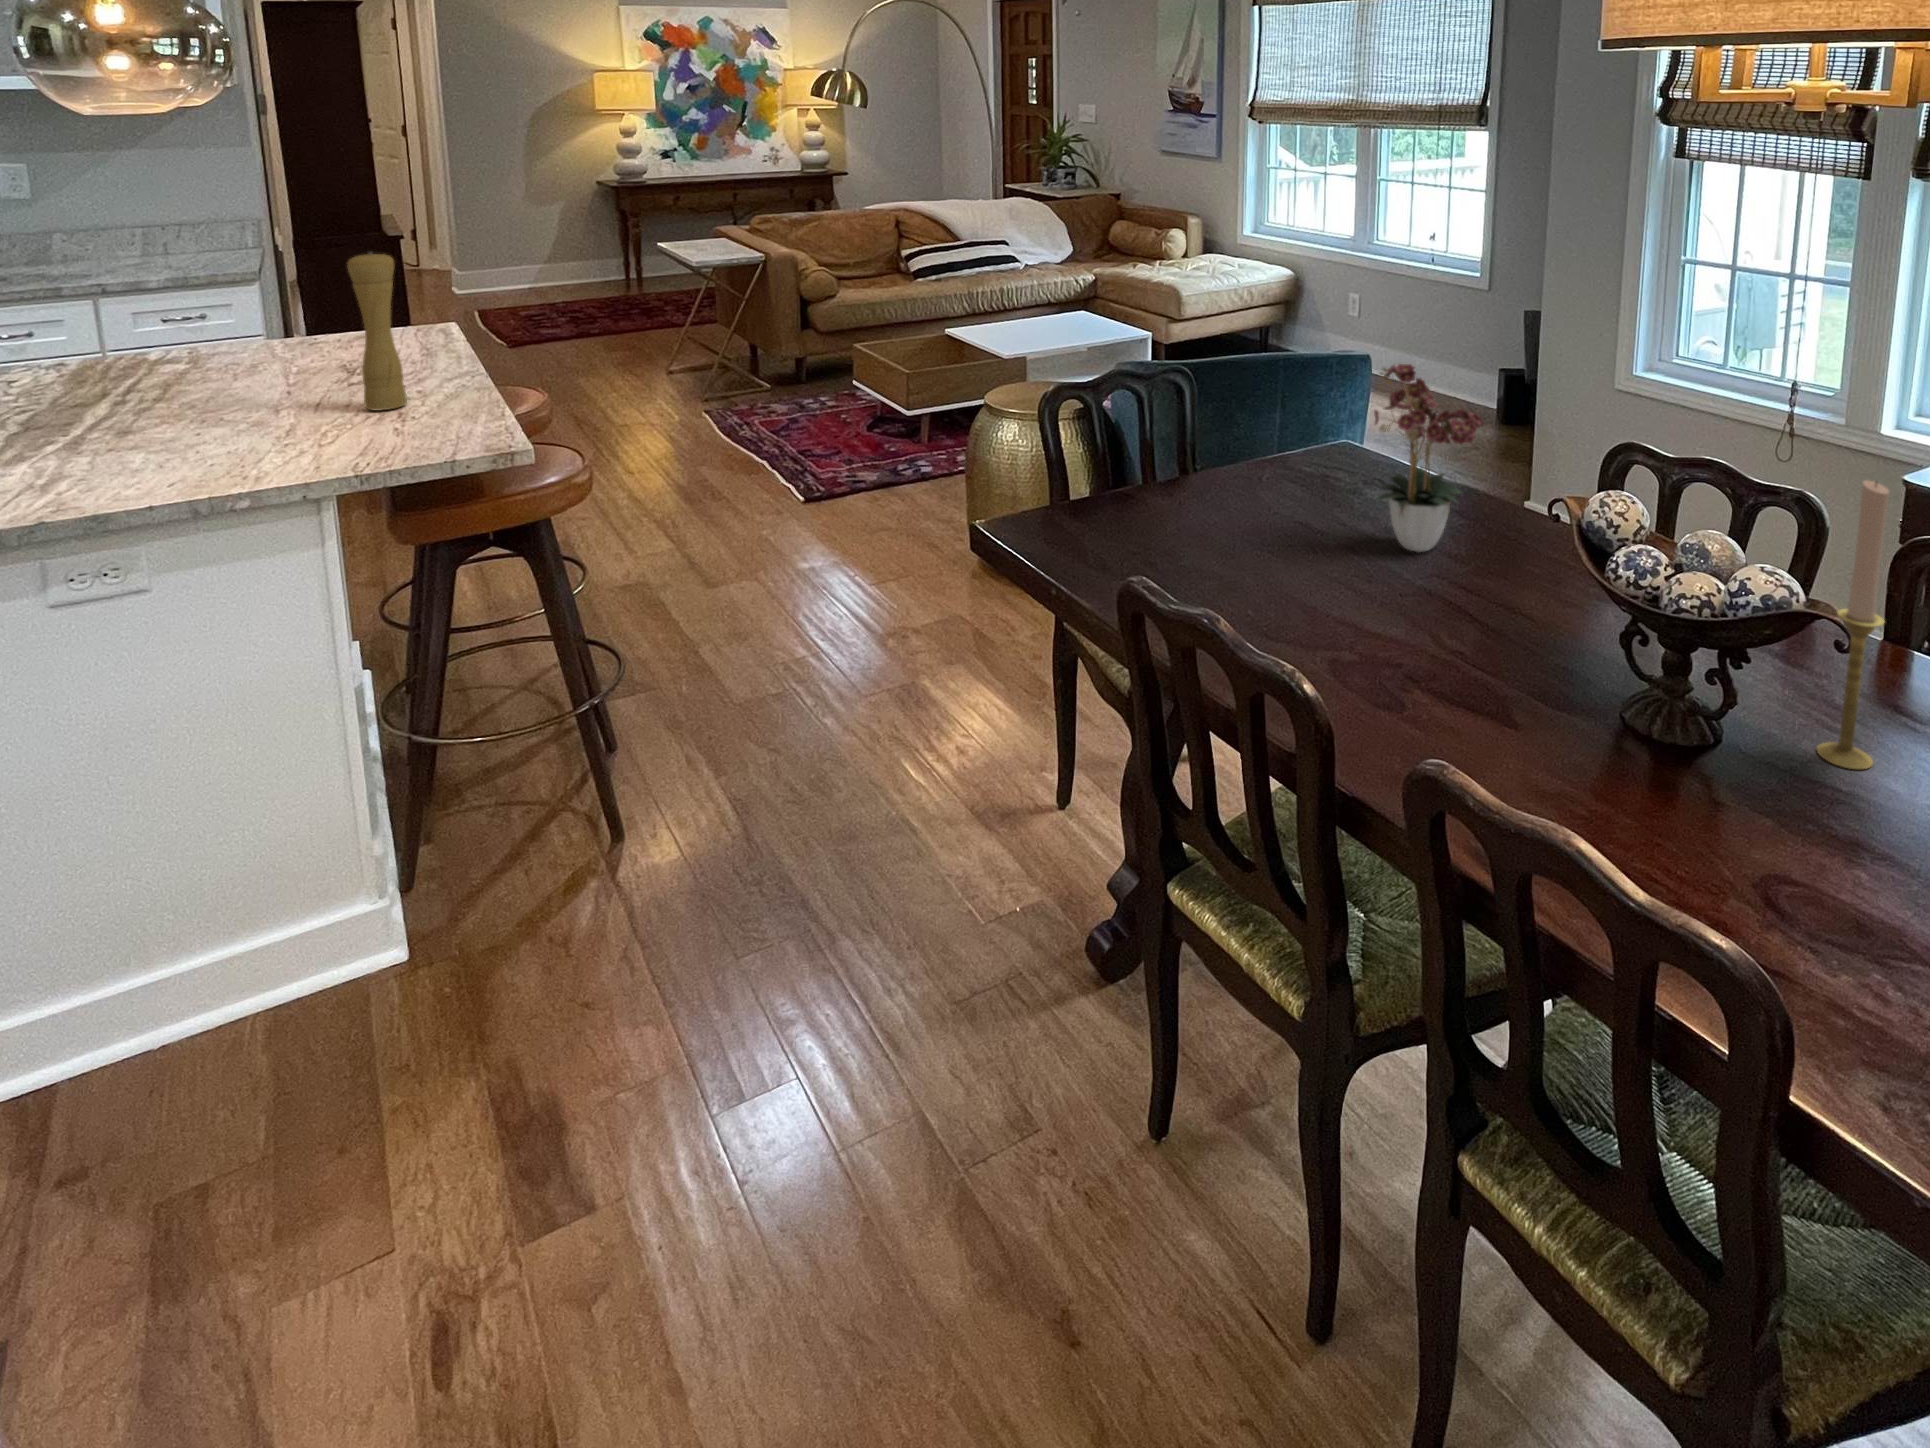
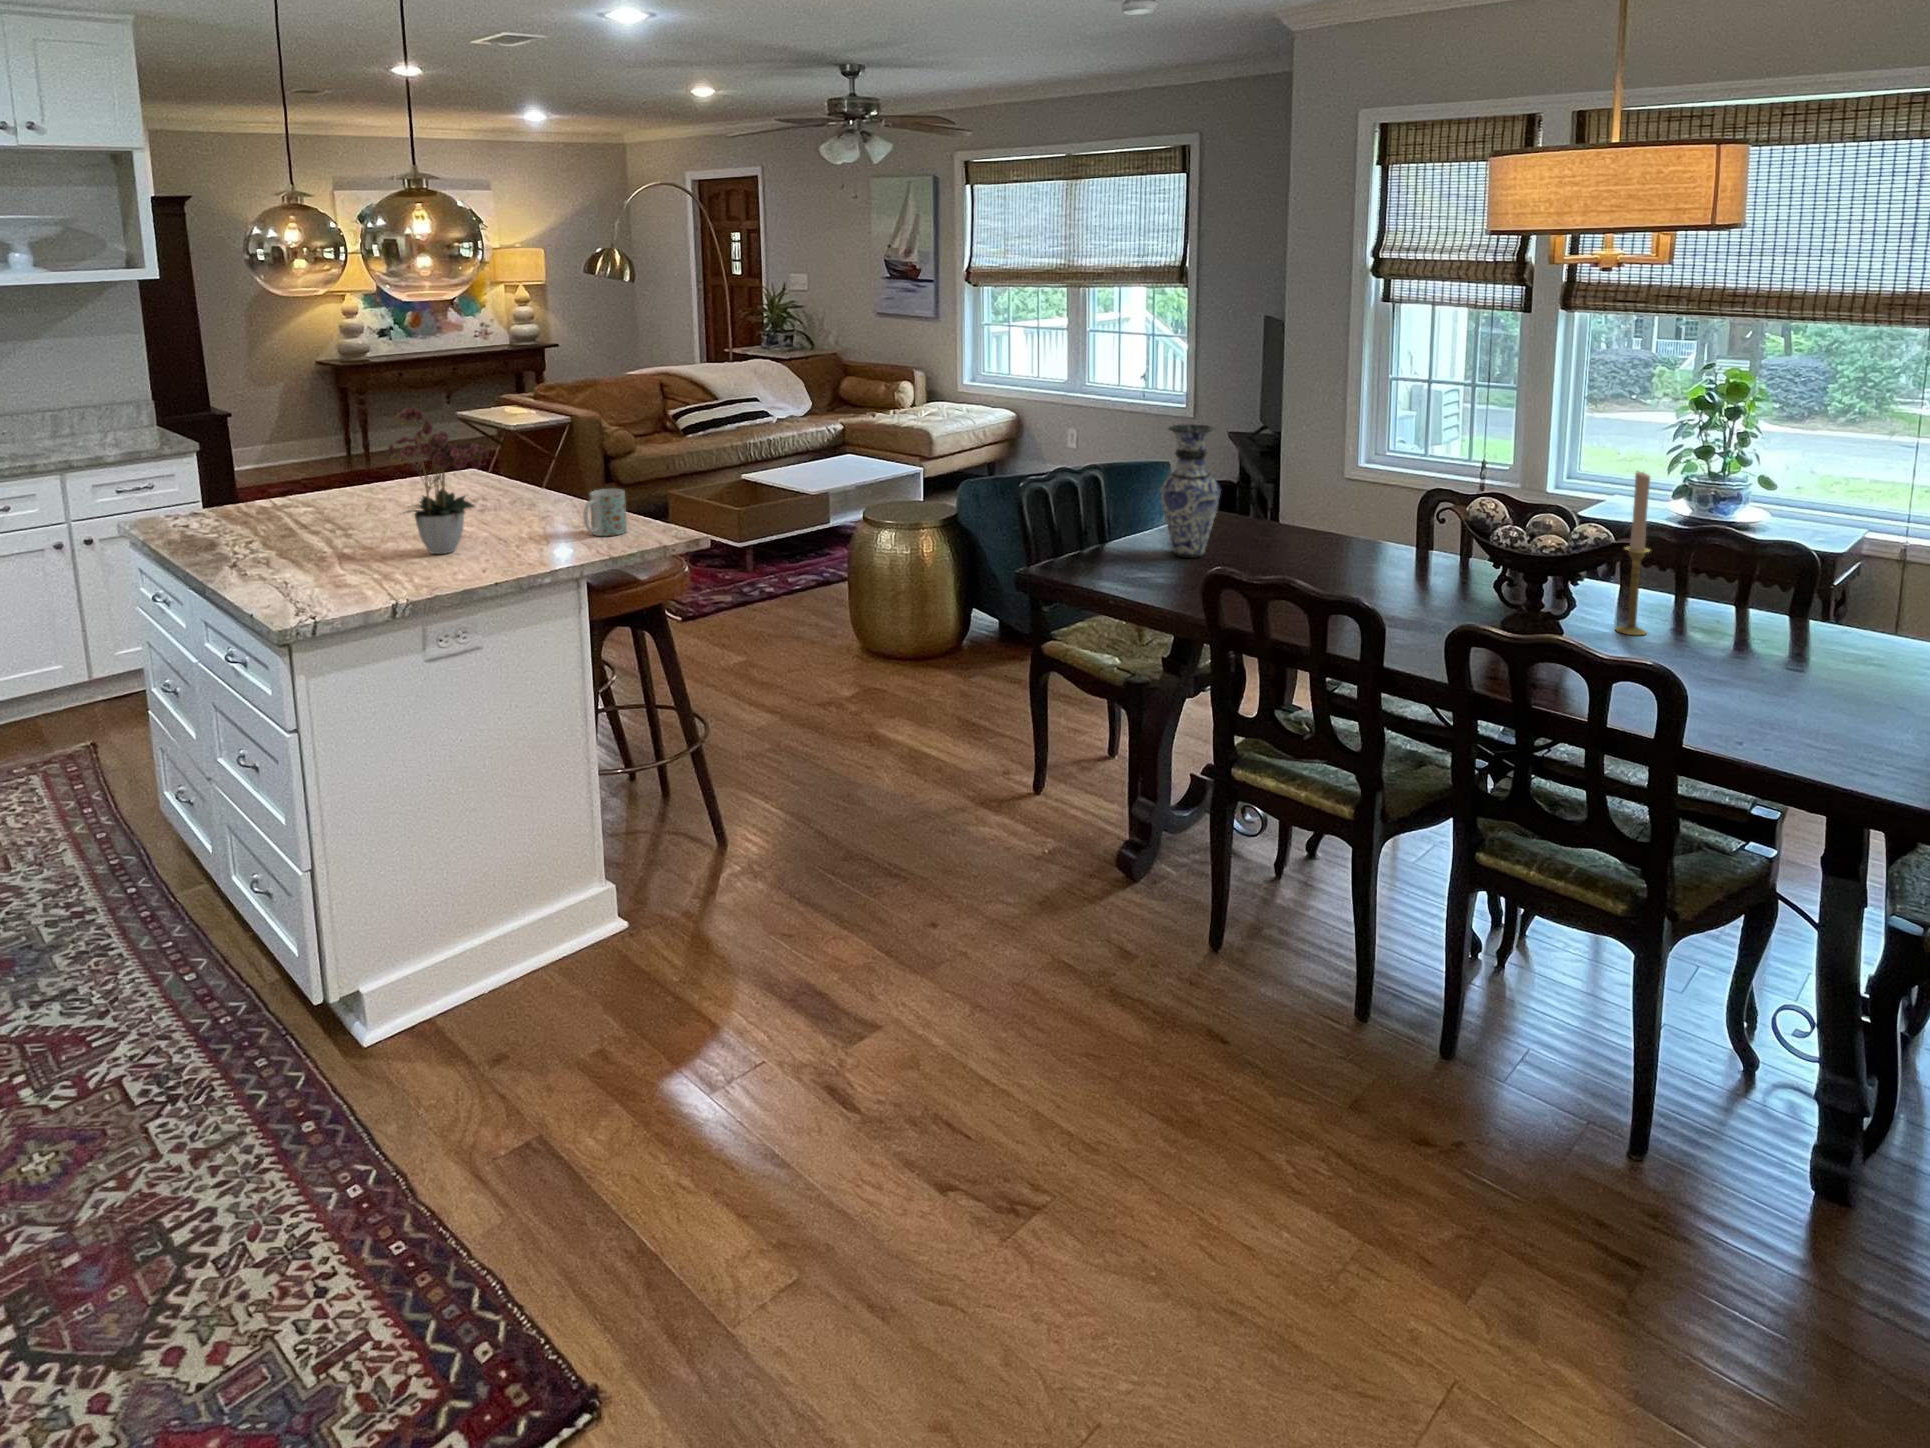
pepper mill: present [347,252,407,411] -> none [537,400,574,522]
vase: none [1208,325,1292,518] -> present [1160,424,1221,558]
flower arrangement: present [1374,364,1484,552] -> present [388,408,488,554]
mug: none [348,375,427,440] -> present [584,489,627,536]

